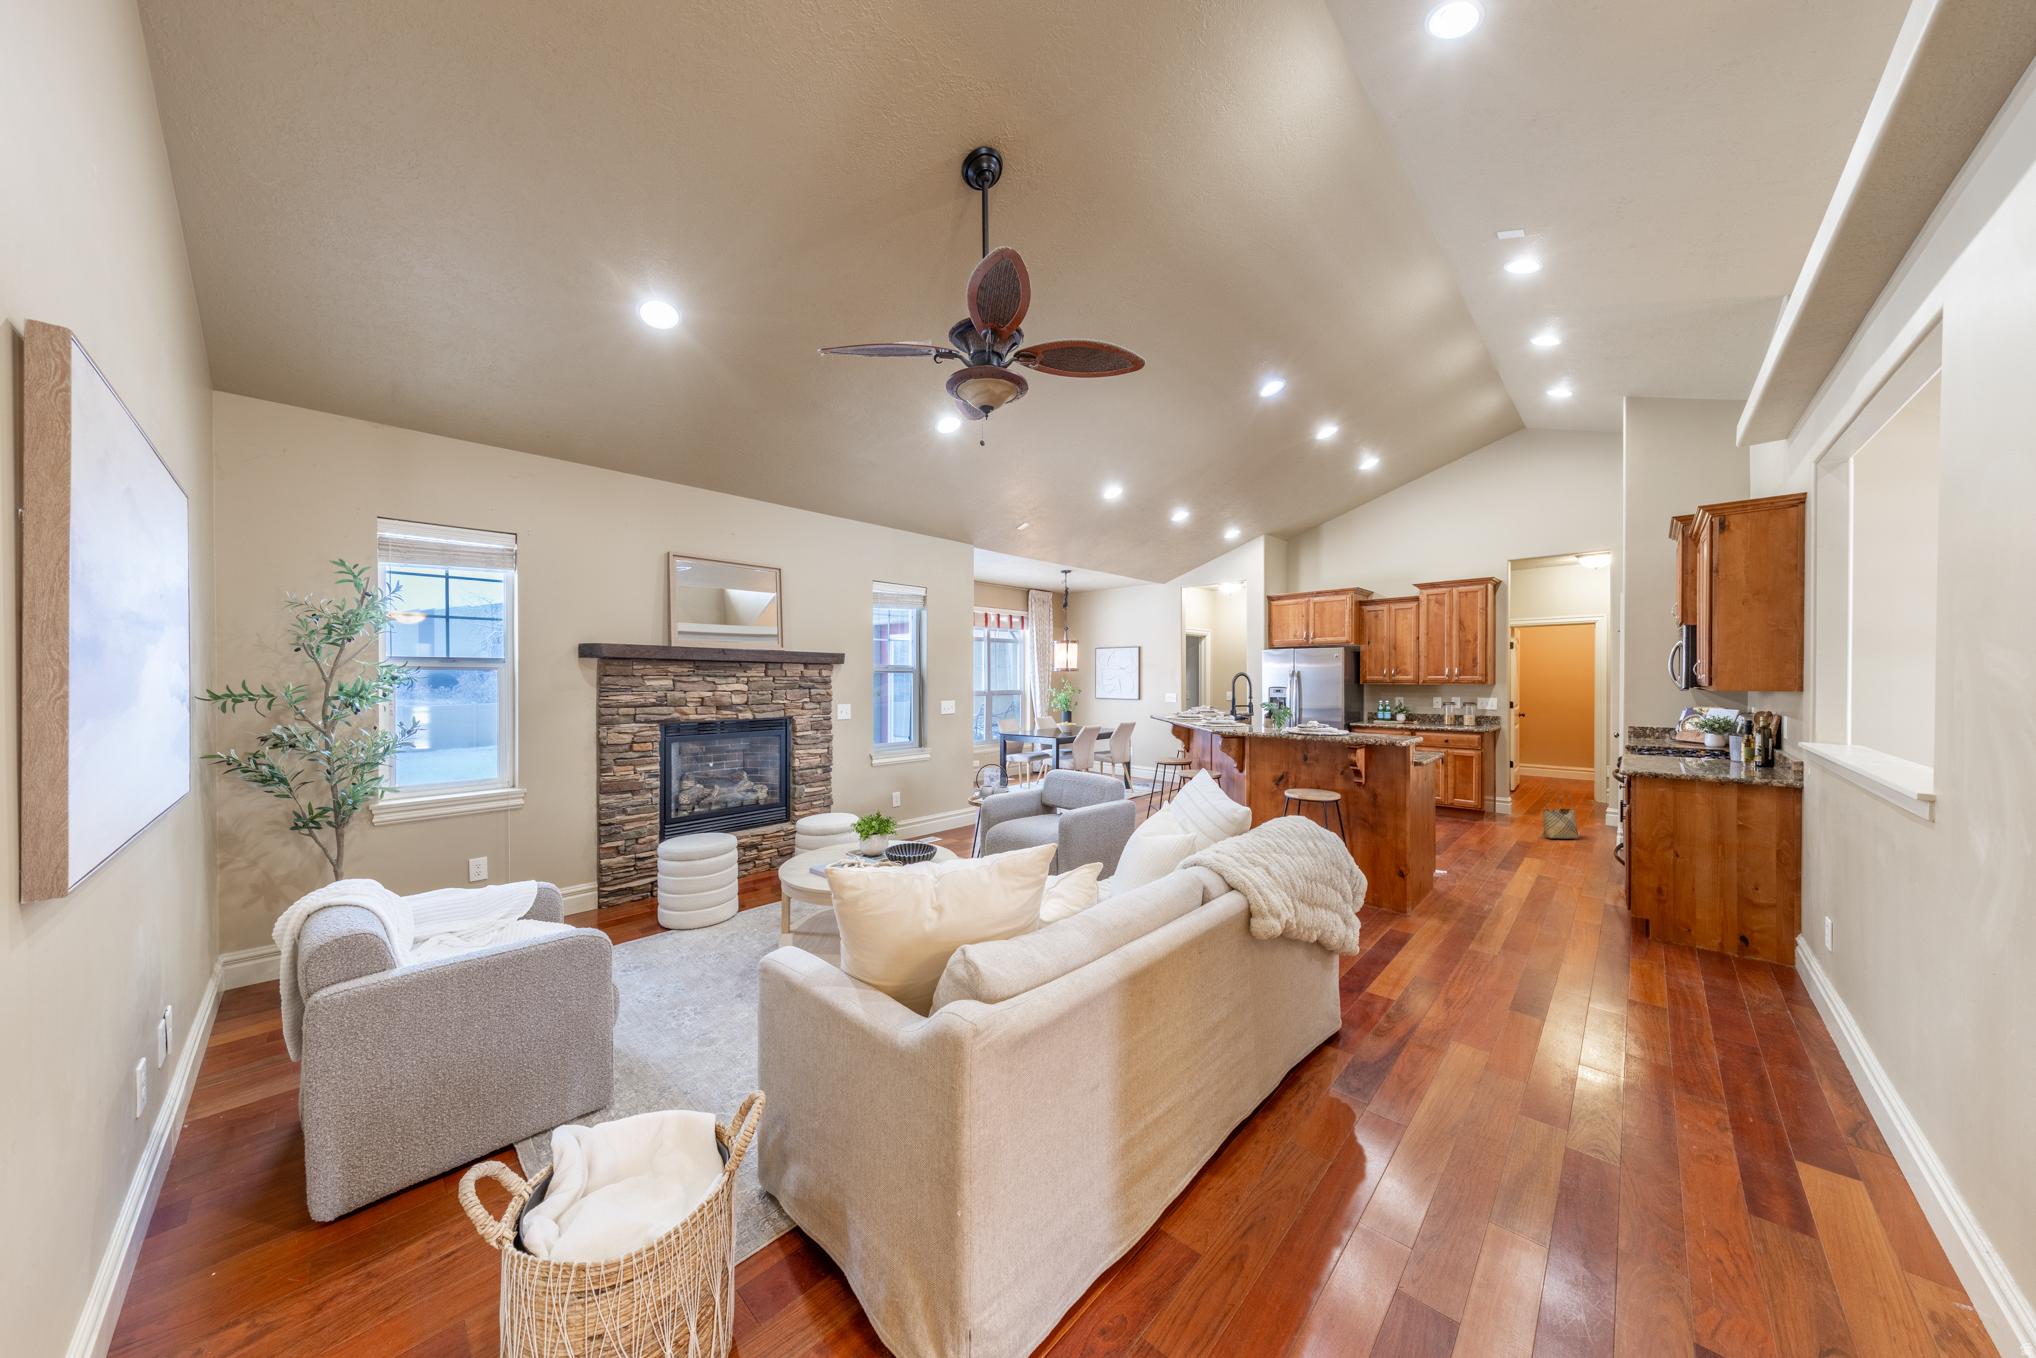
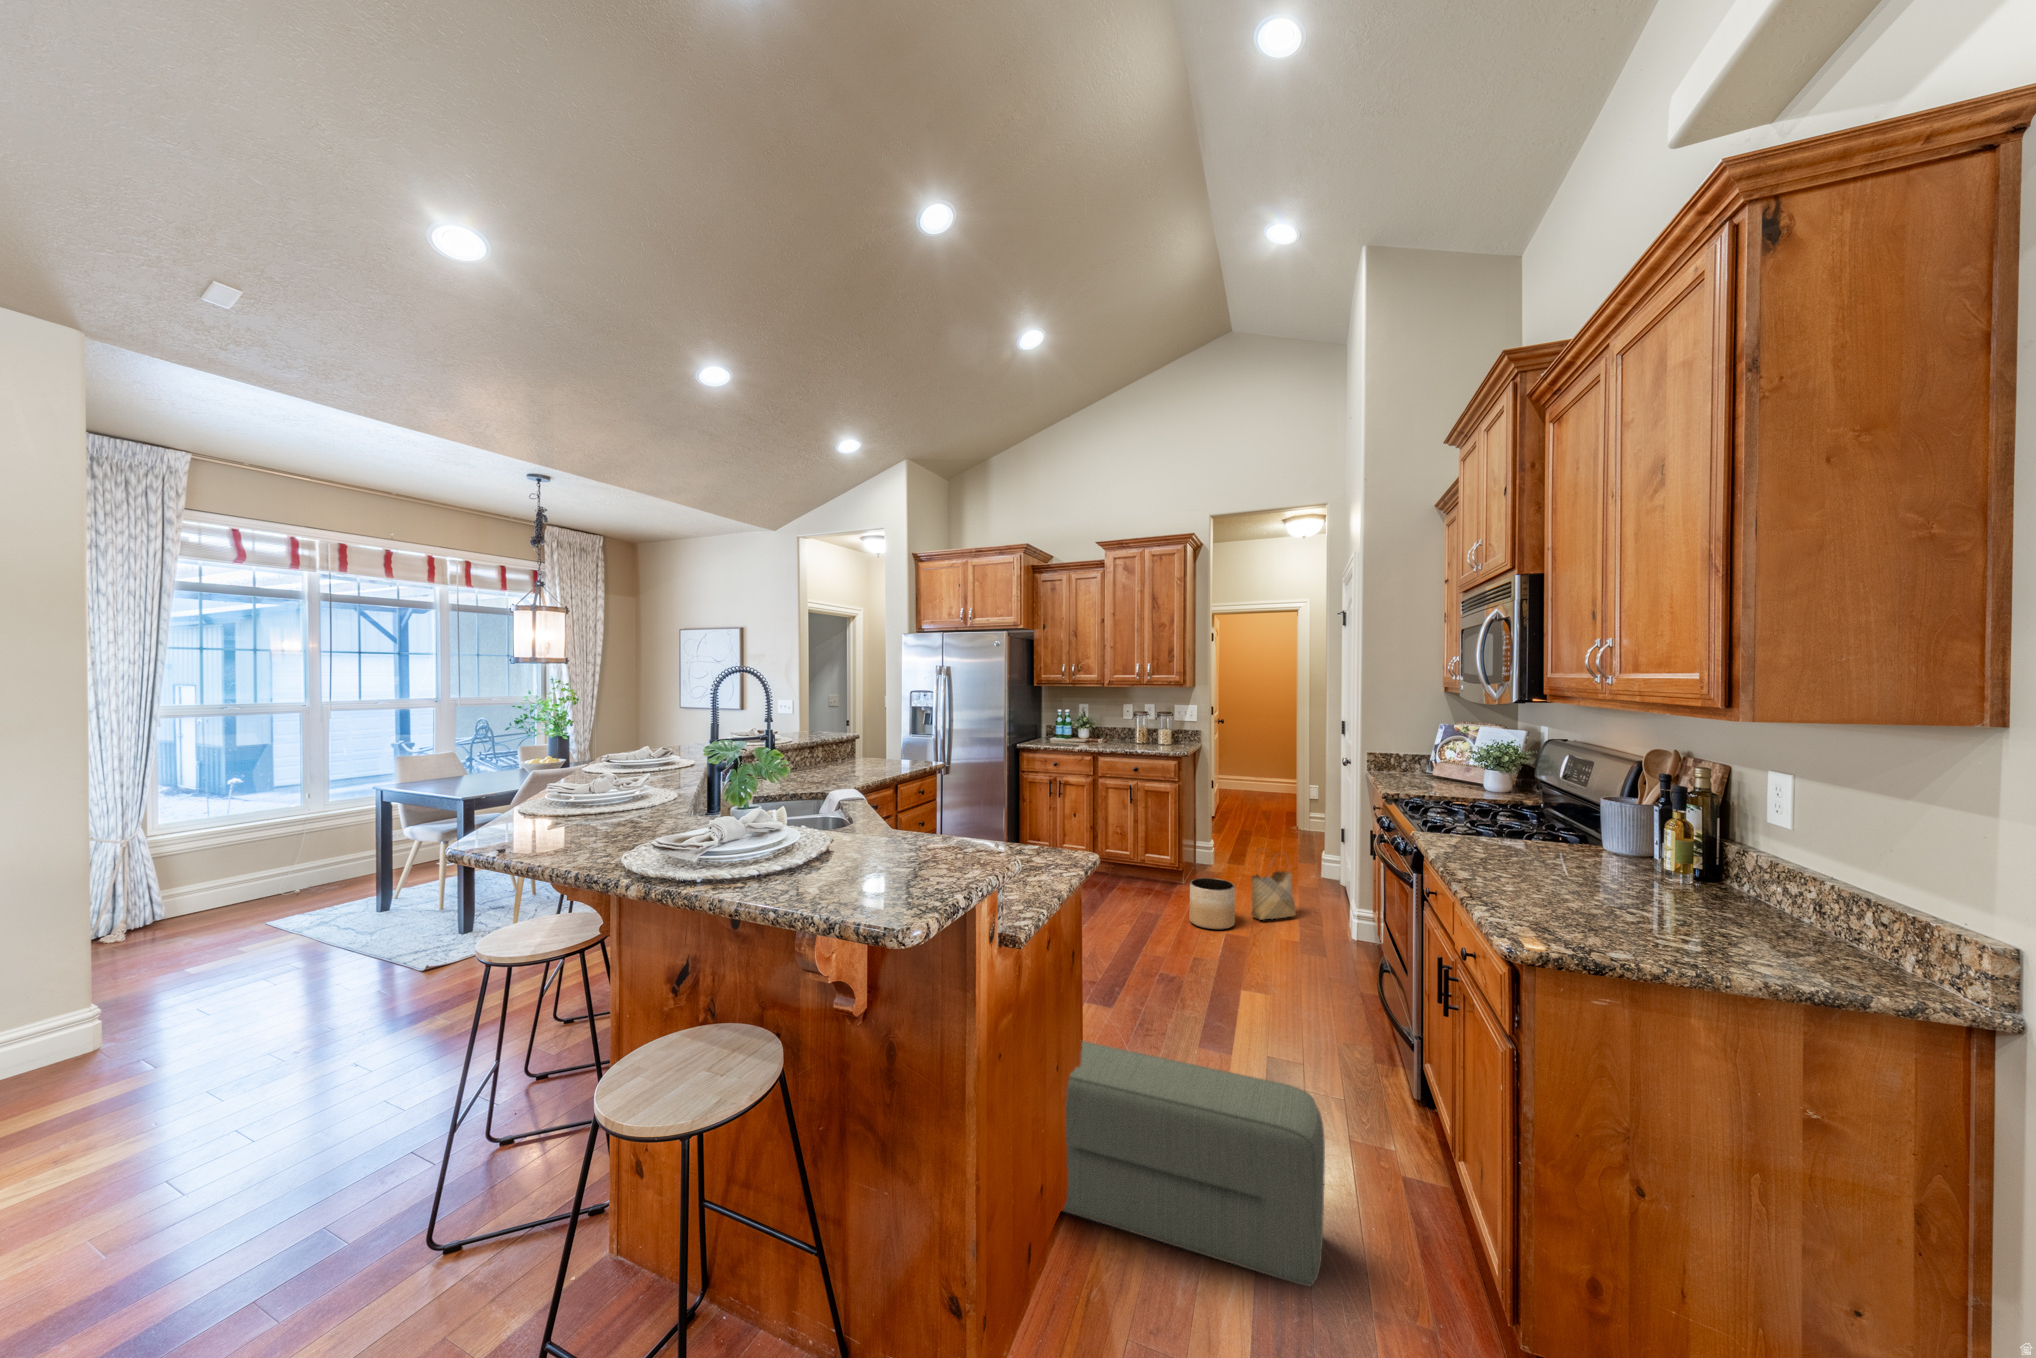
planter: none [1496,810,1530,841] -> present [1189,878,1235,930]
pouf: none [1432,842,1579,927] -> present [1063,1041,1325,1286]

